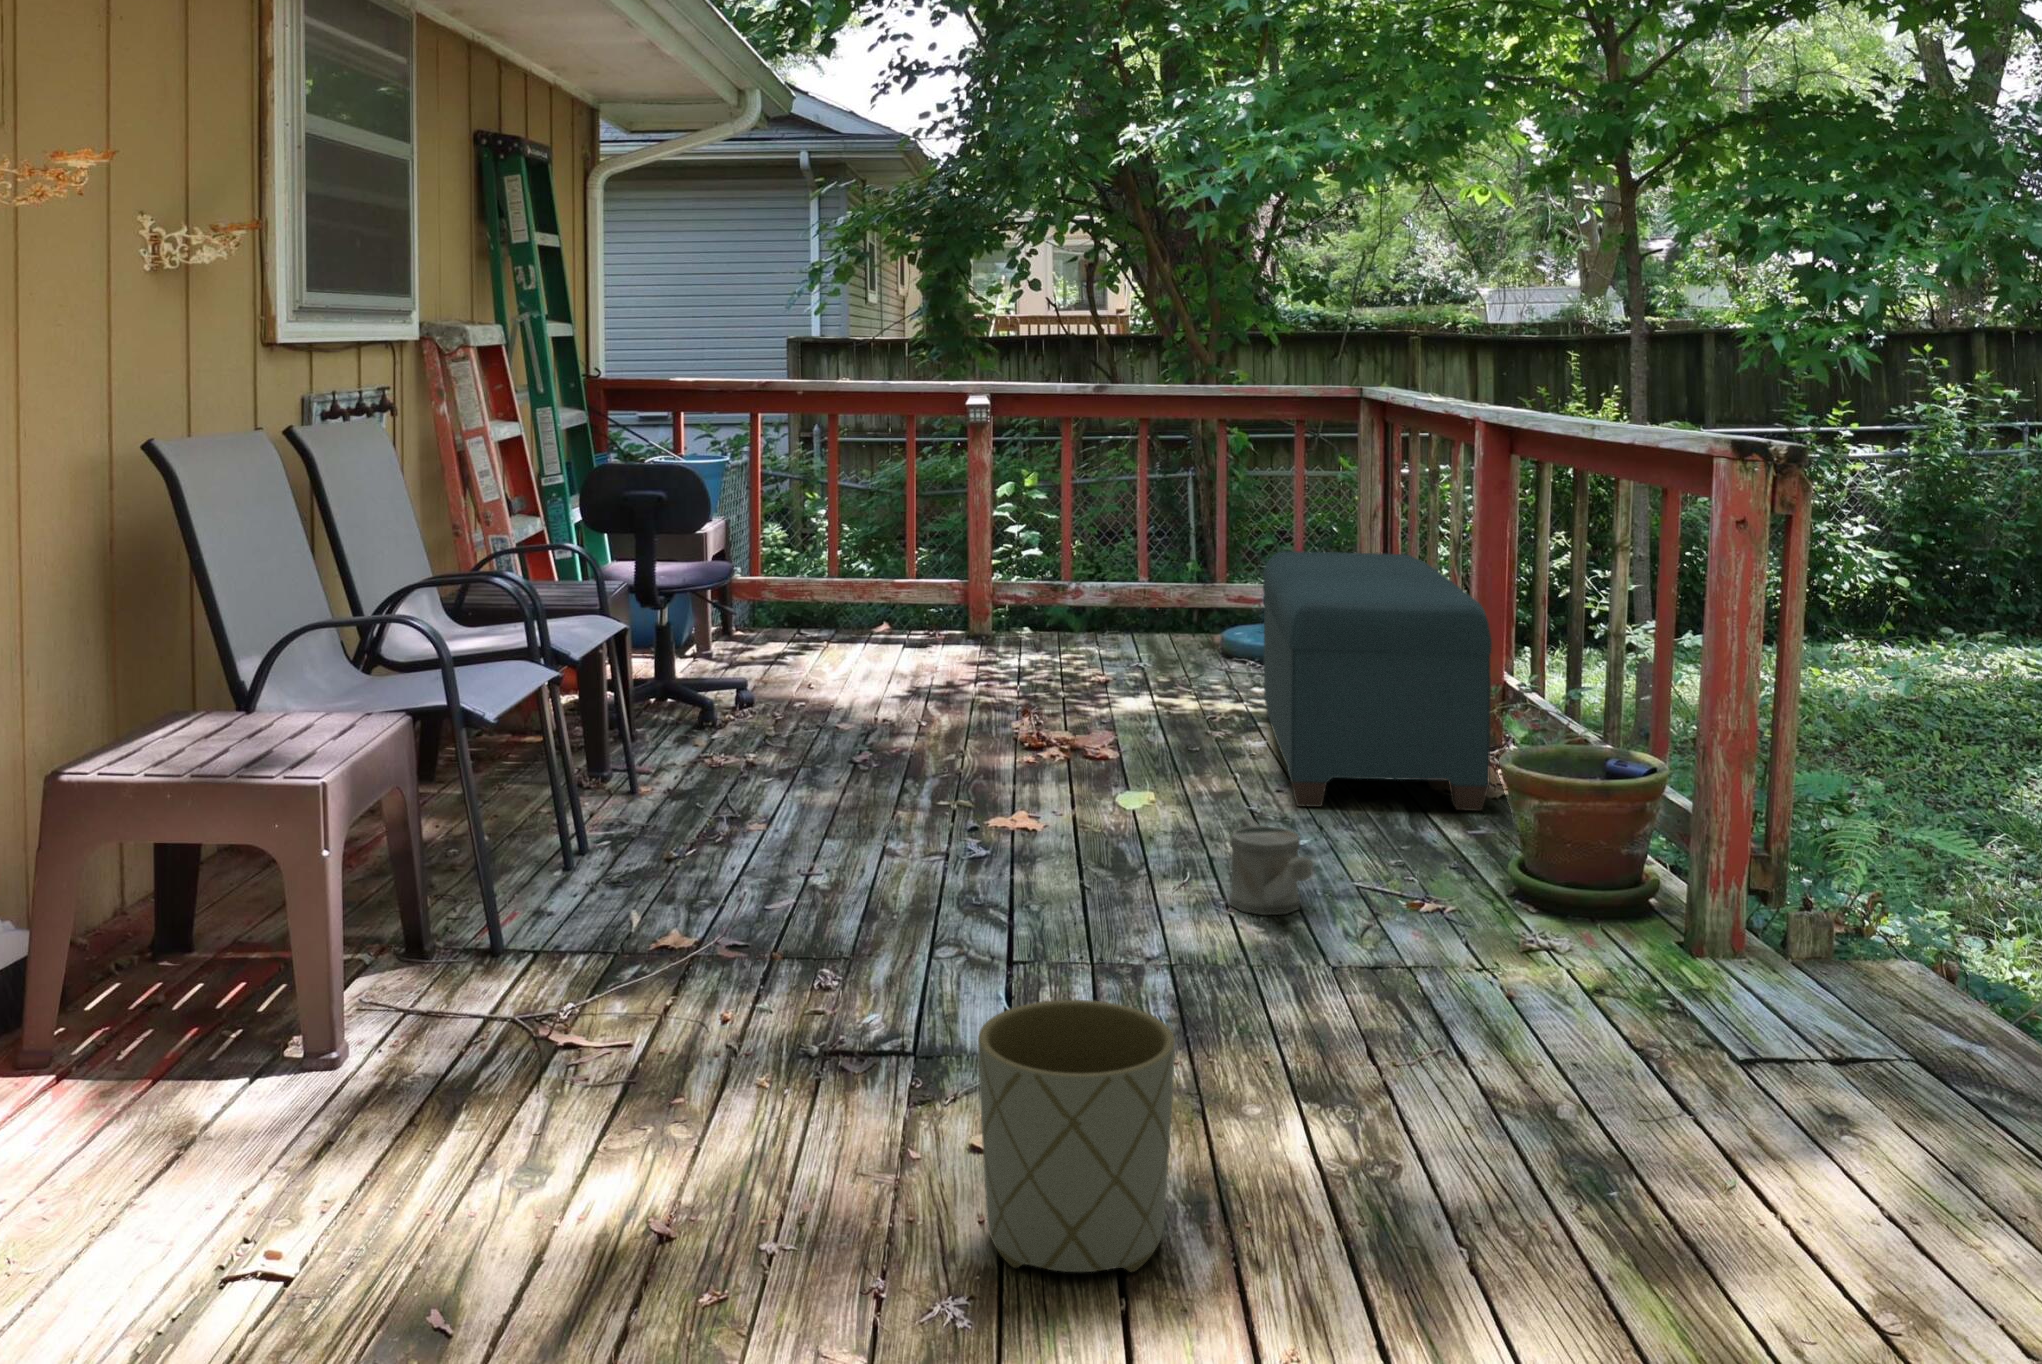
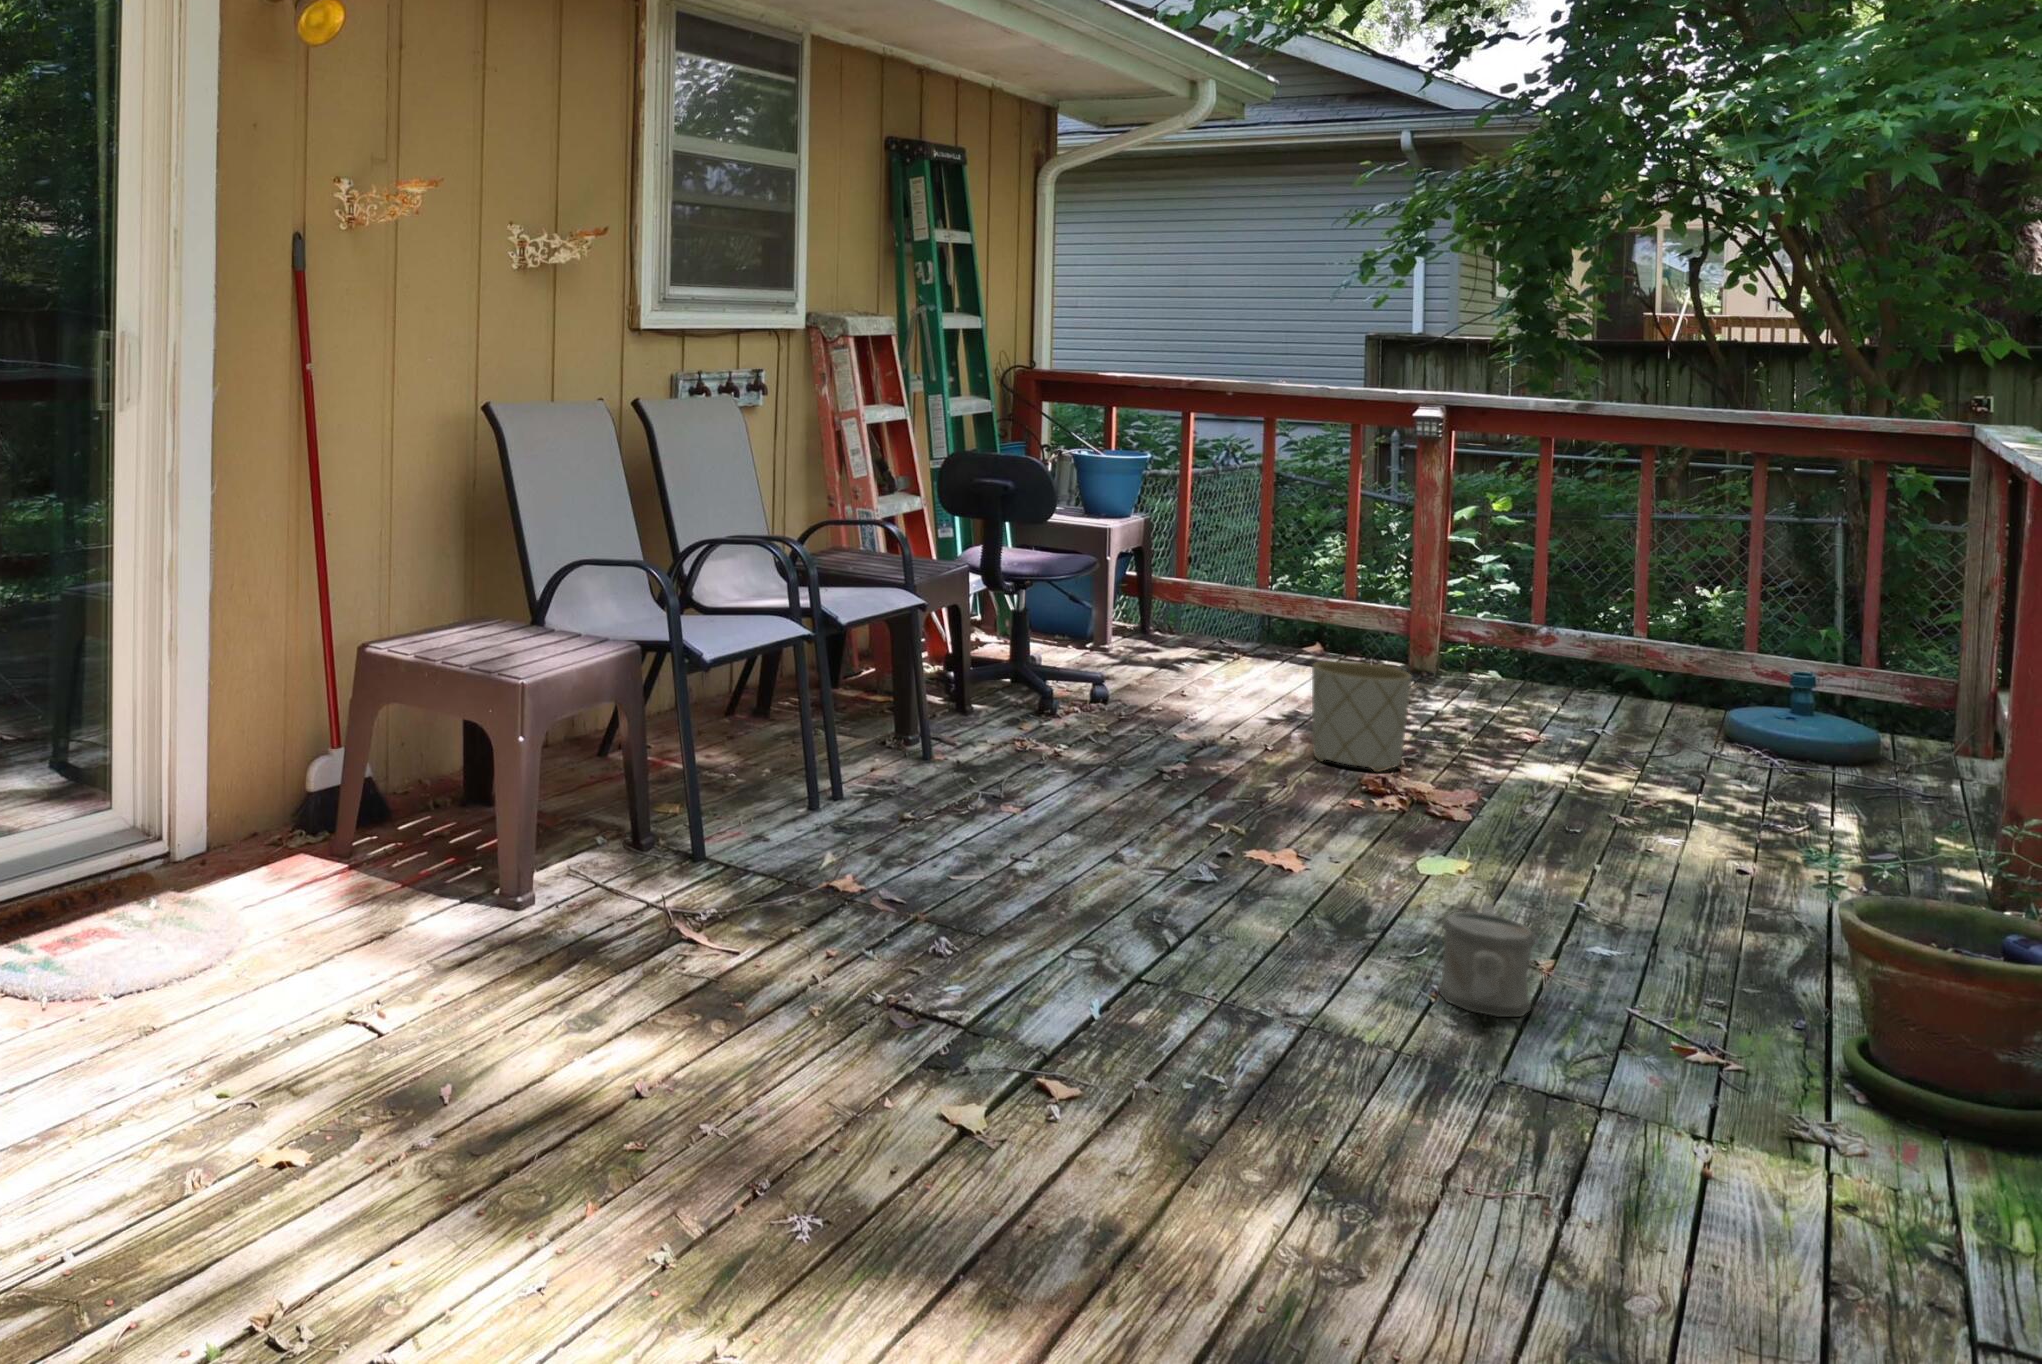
bench: present [1263,551,1492,811] -> none [1635,622,1966,977]
planter: present [978,1000,1175,1272] -> present [1312,660,1411,772]

